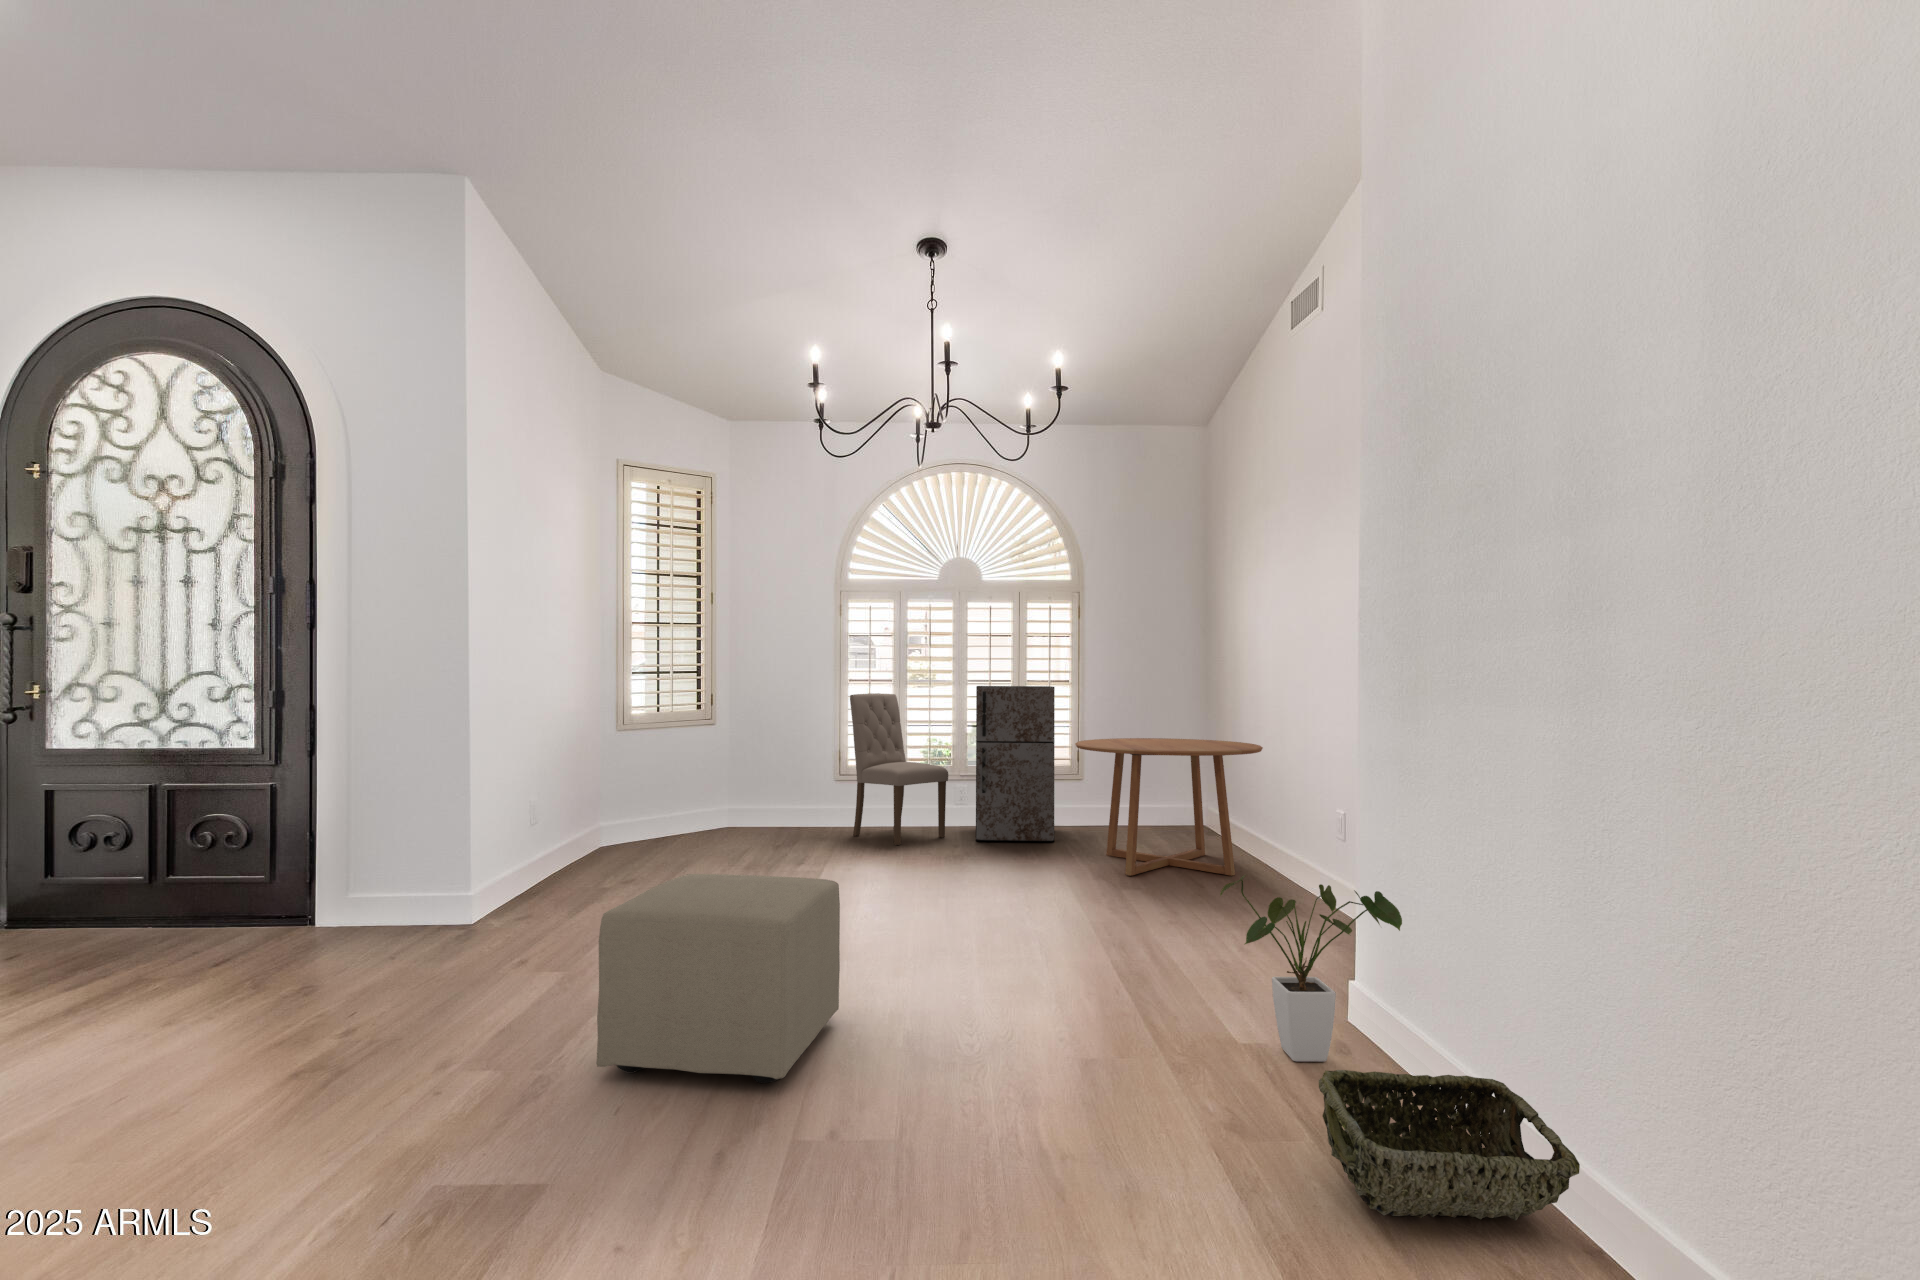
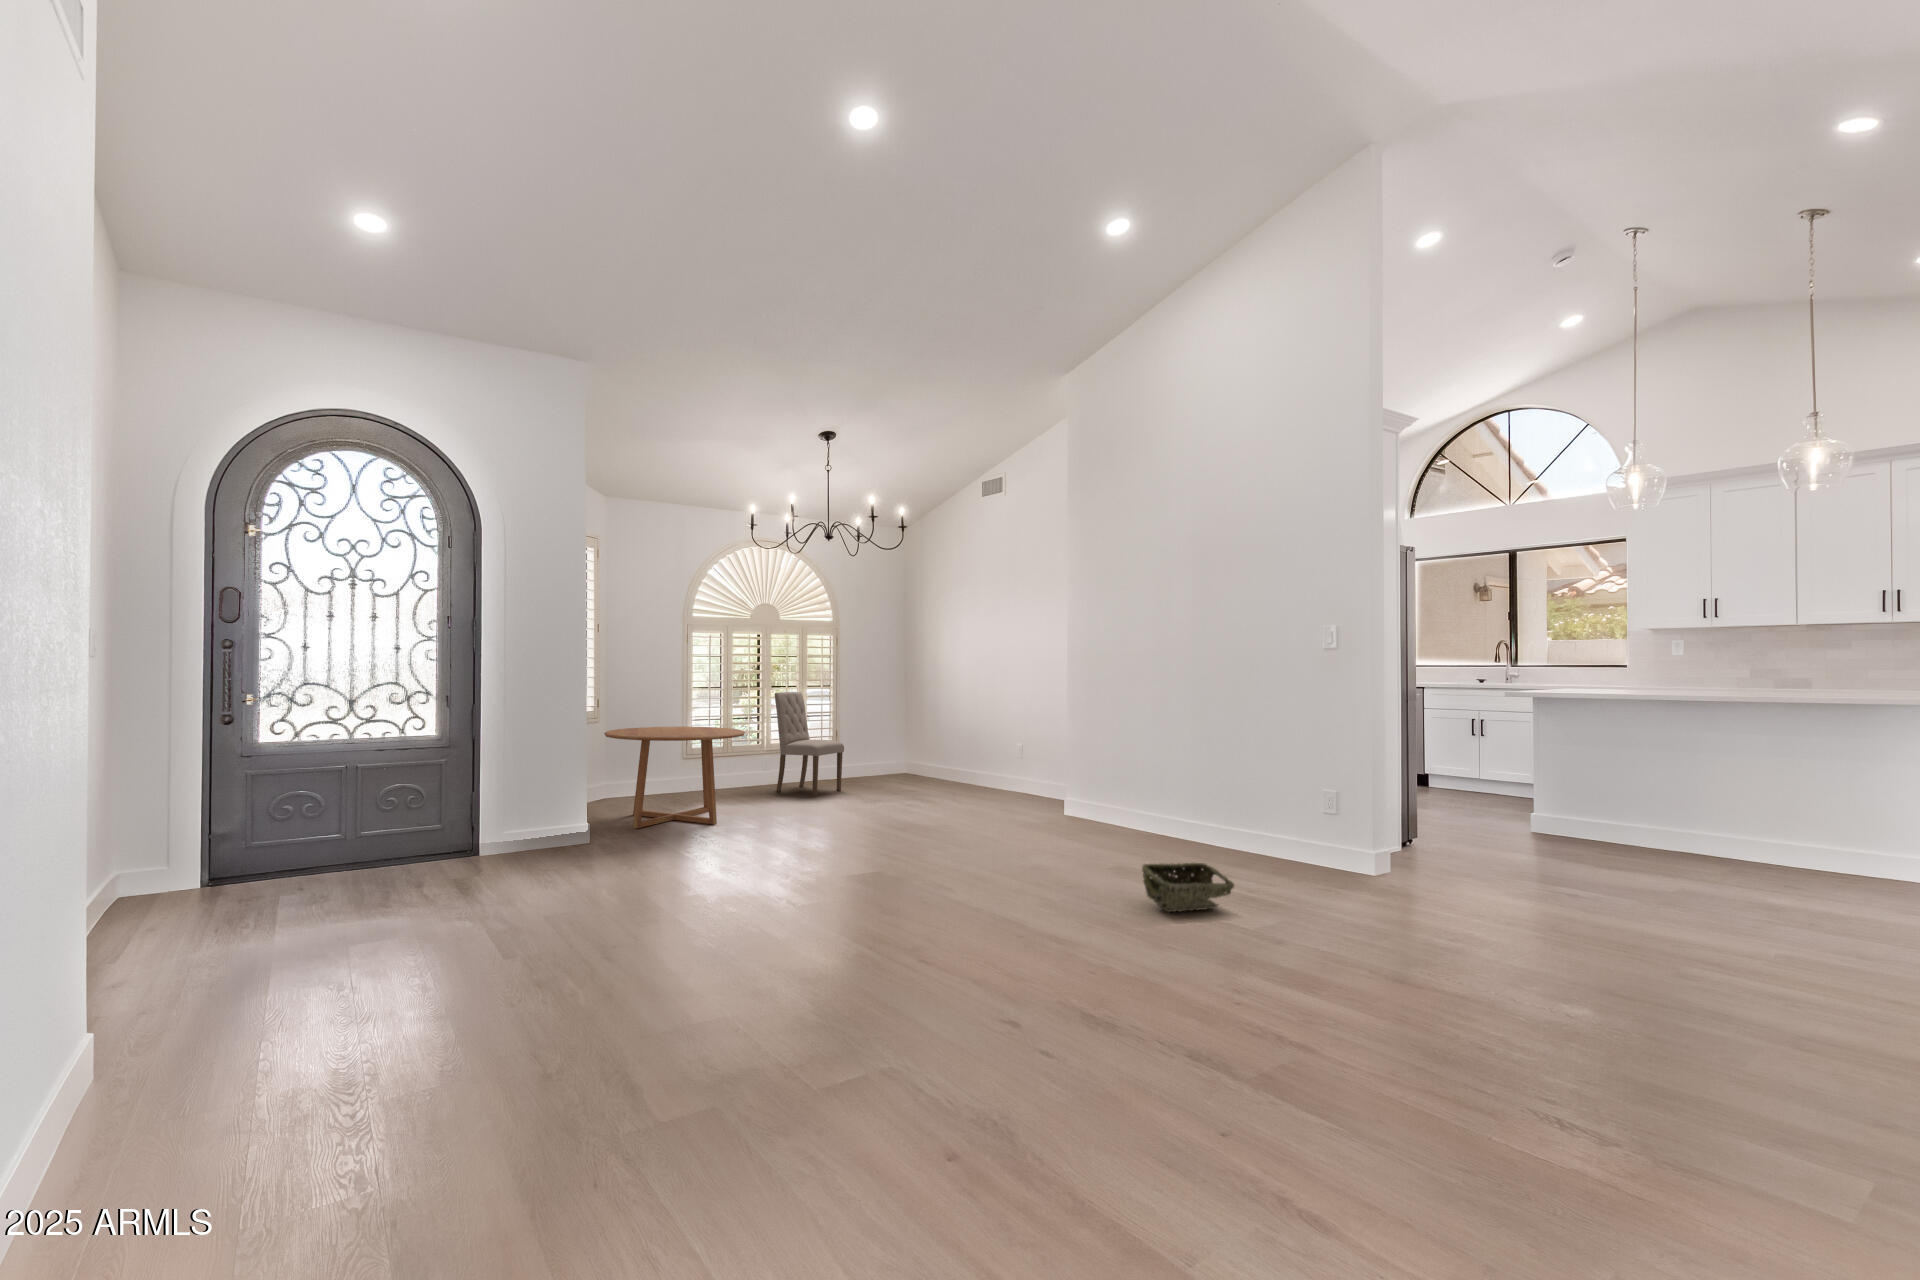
storage cabinet: present [976,686,1055,842] -> none [857,686,918,791]
dining table: present [1075,738,1263,876] -> present [604,727,745,828]
ottoman: present [597,874,840,1083] -> none [796,803,900,903]
house plant: present [1220,875,1402,1062] -> none [1079,790,1162,876]

